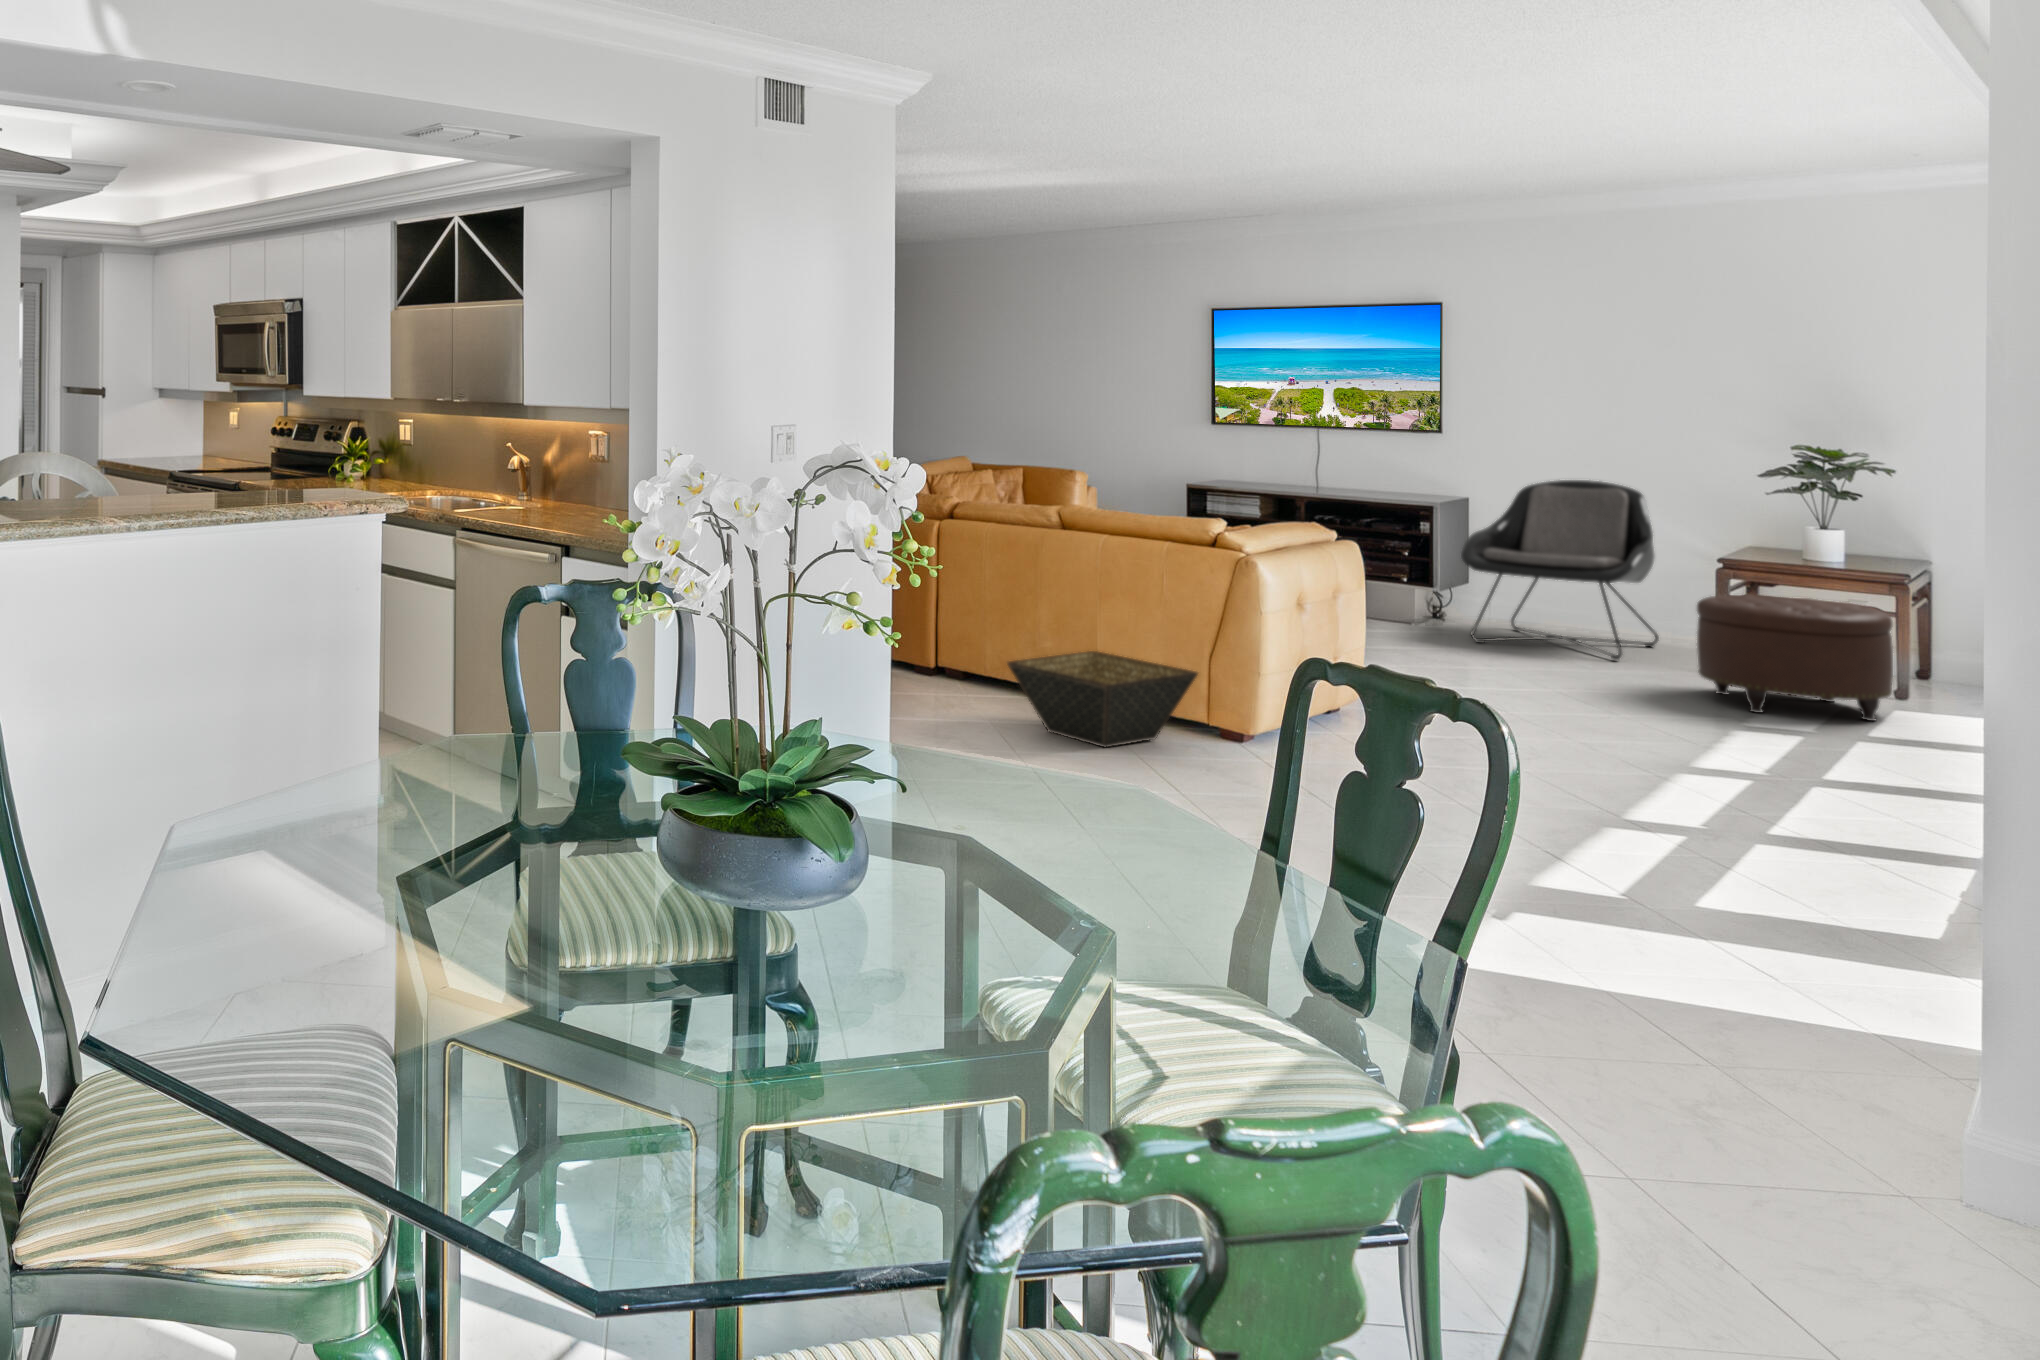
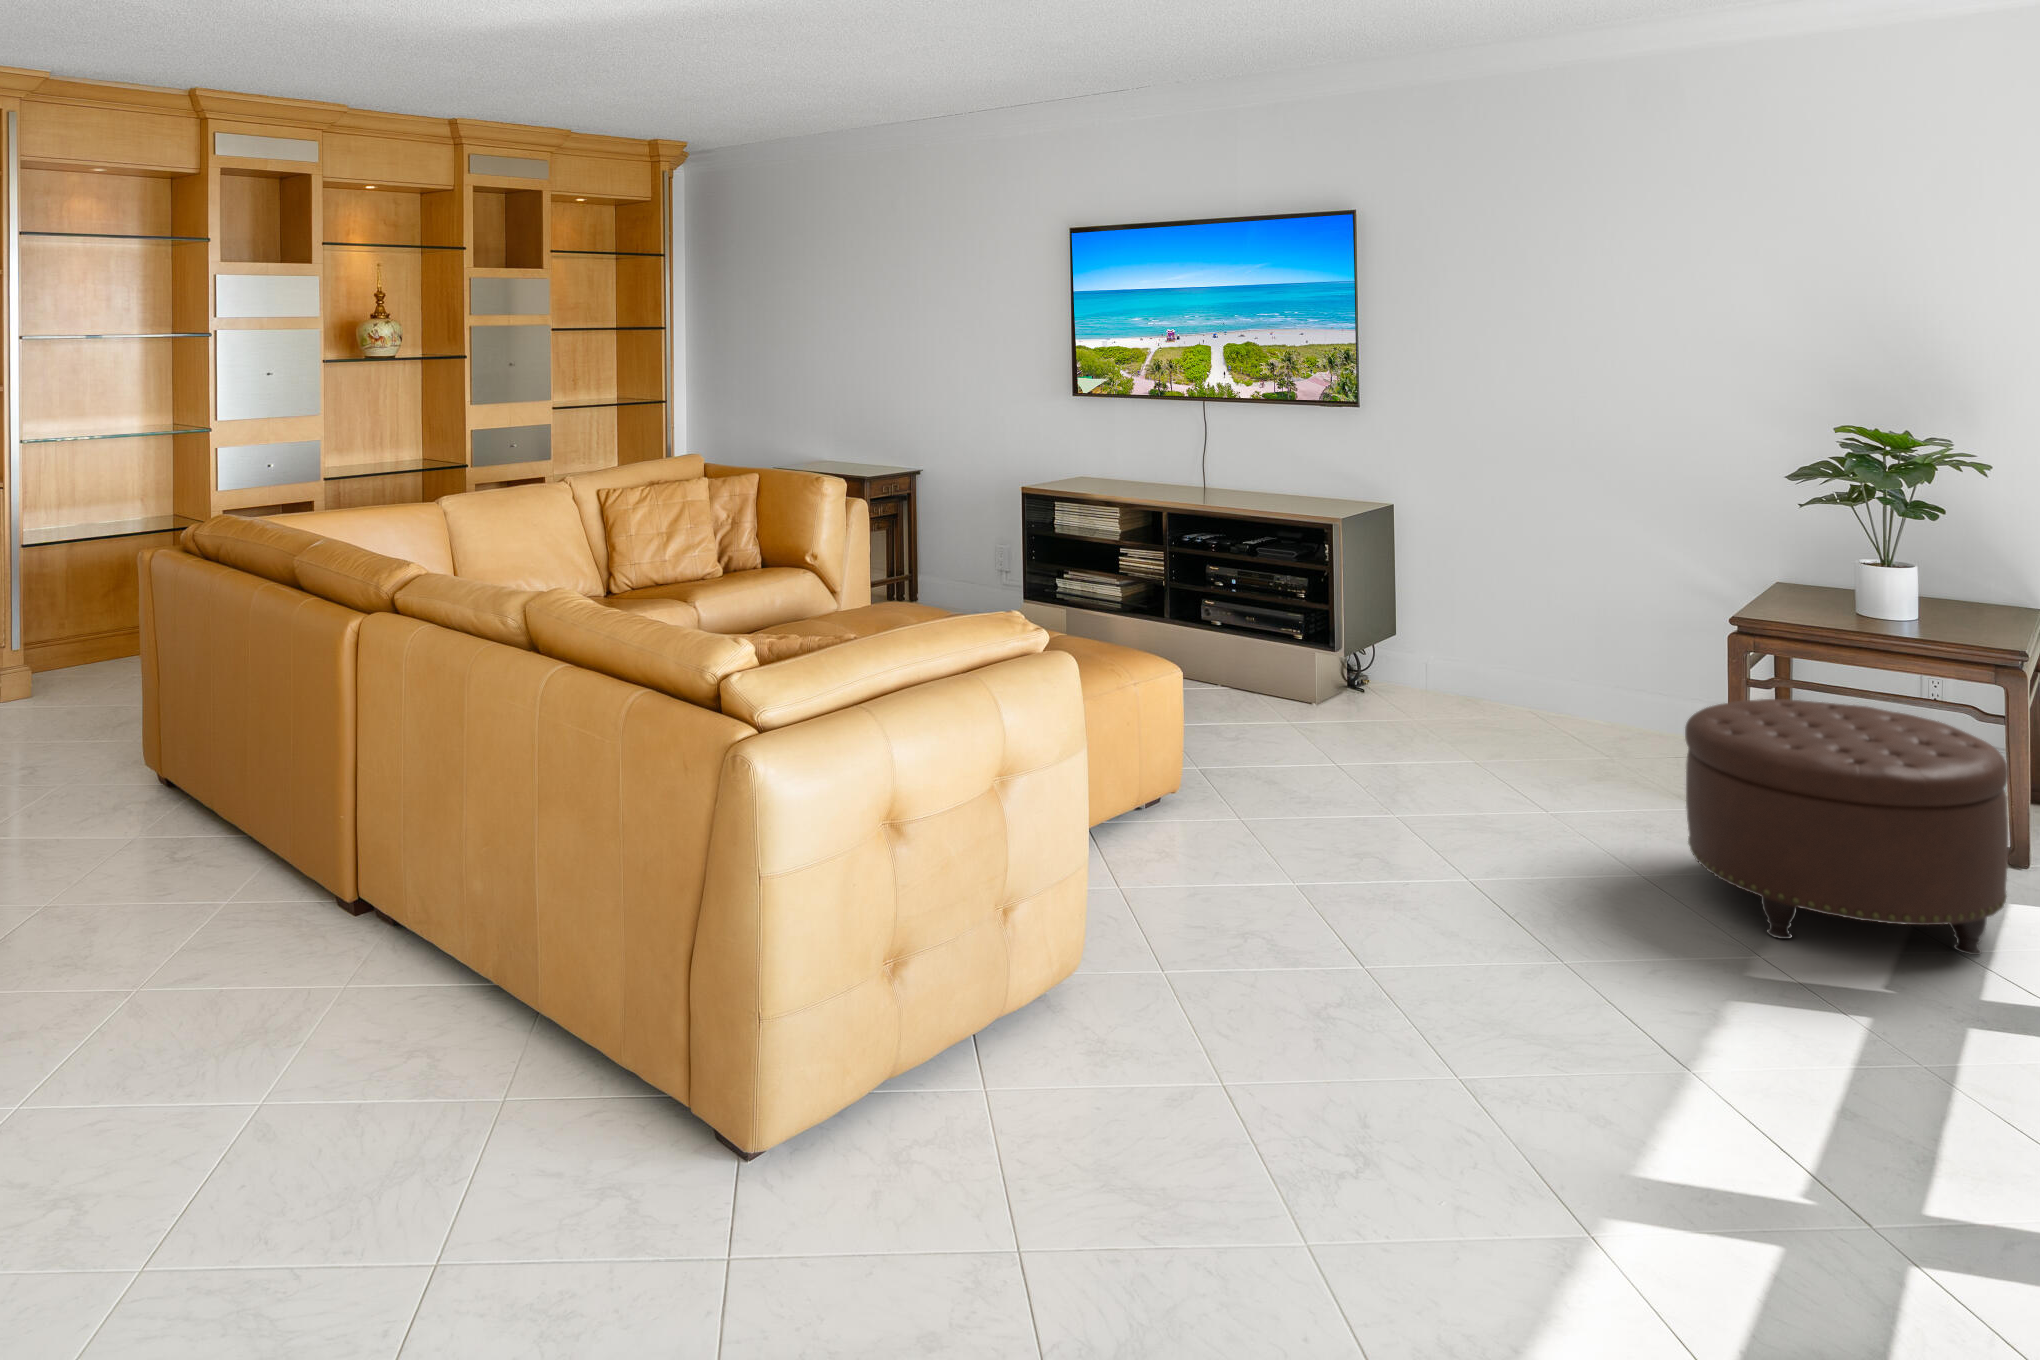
lounge chair: present [1461,480,1659,660] -> none [1364,478,1650,779]
basket: present [1007,651,1198,748] -> none [267,935,631,1240]

